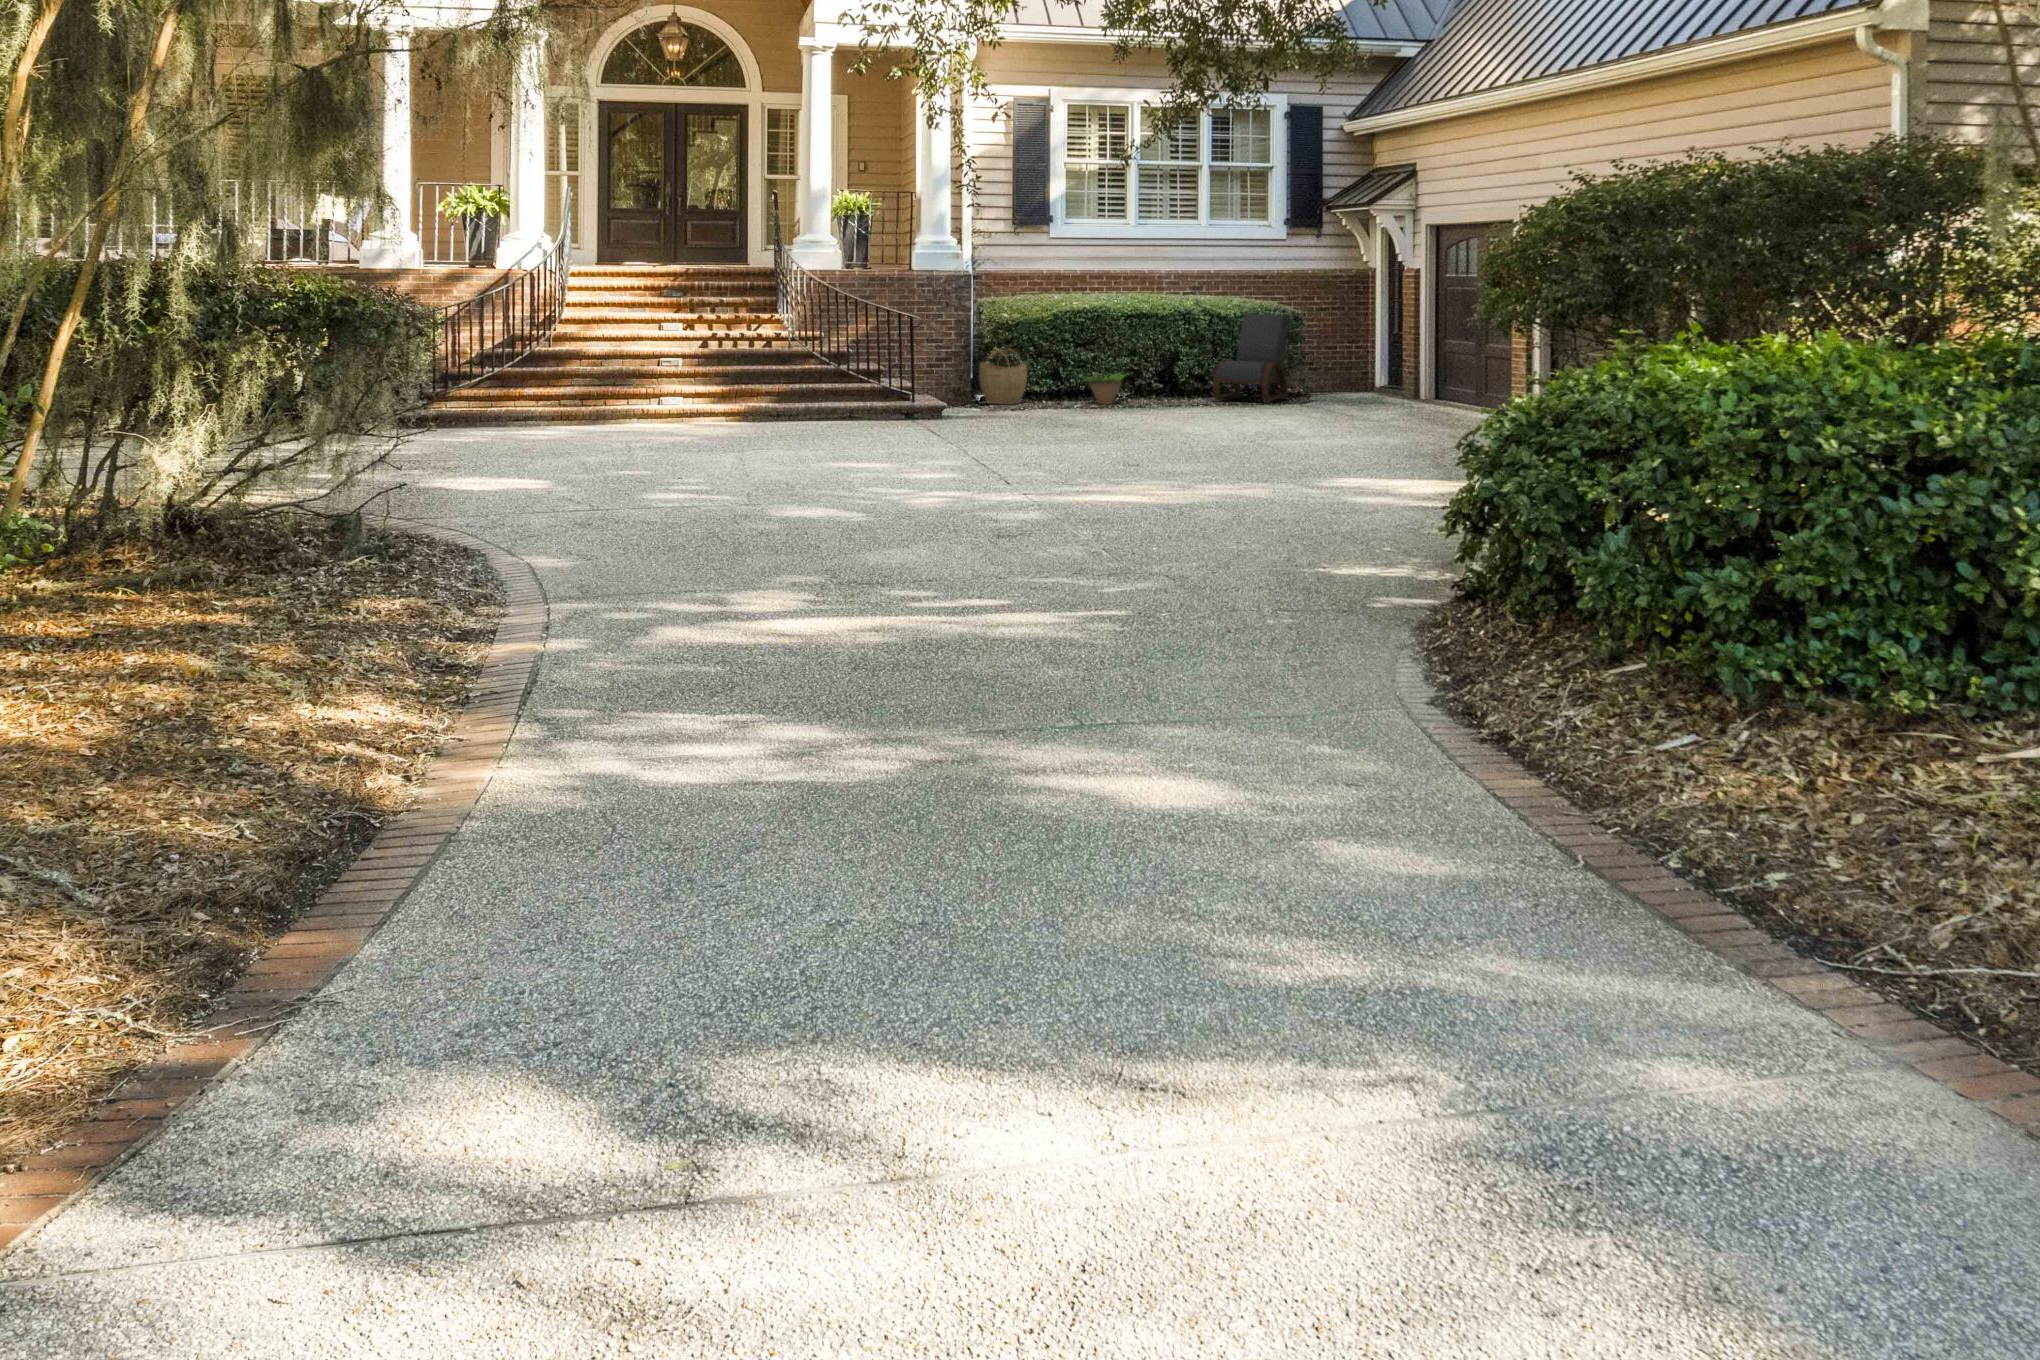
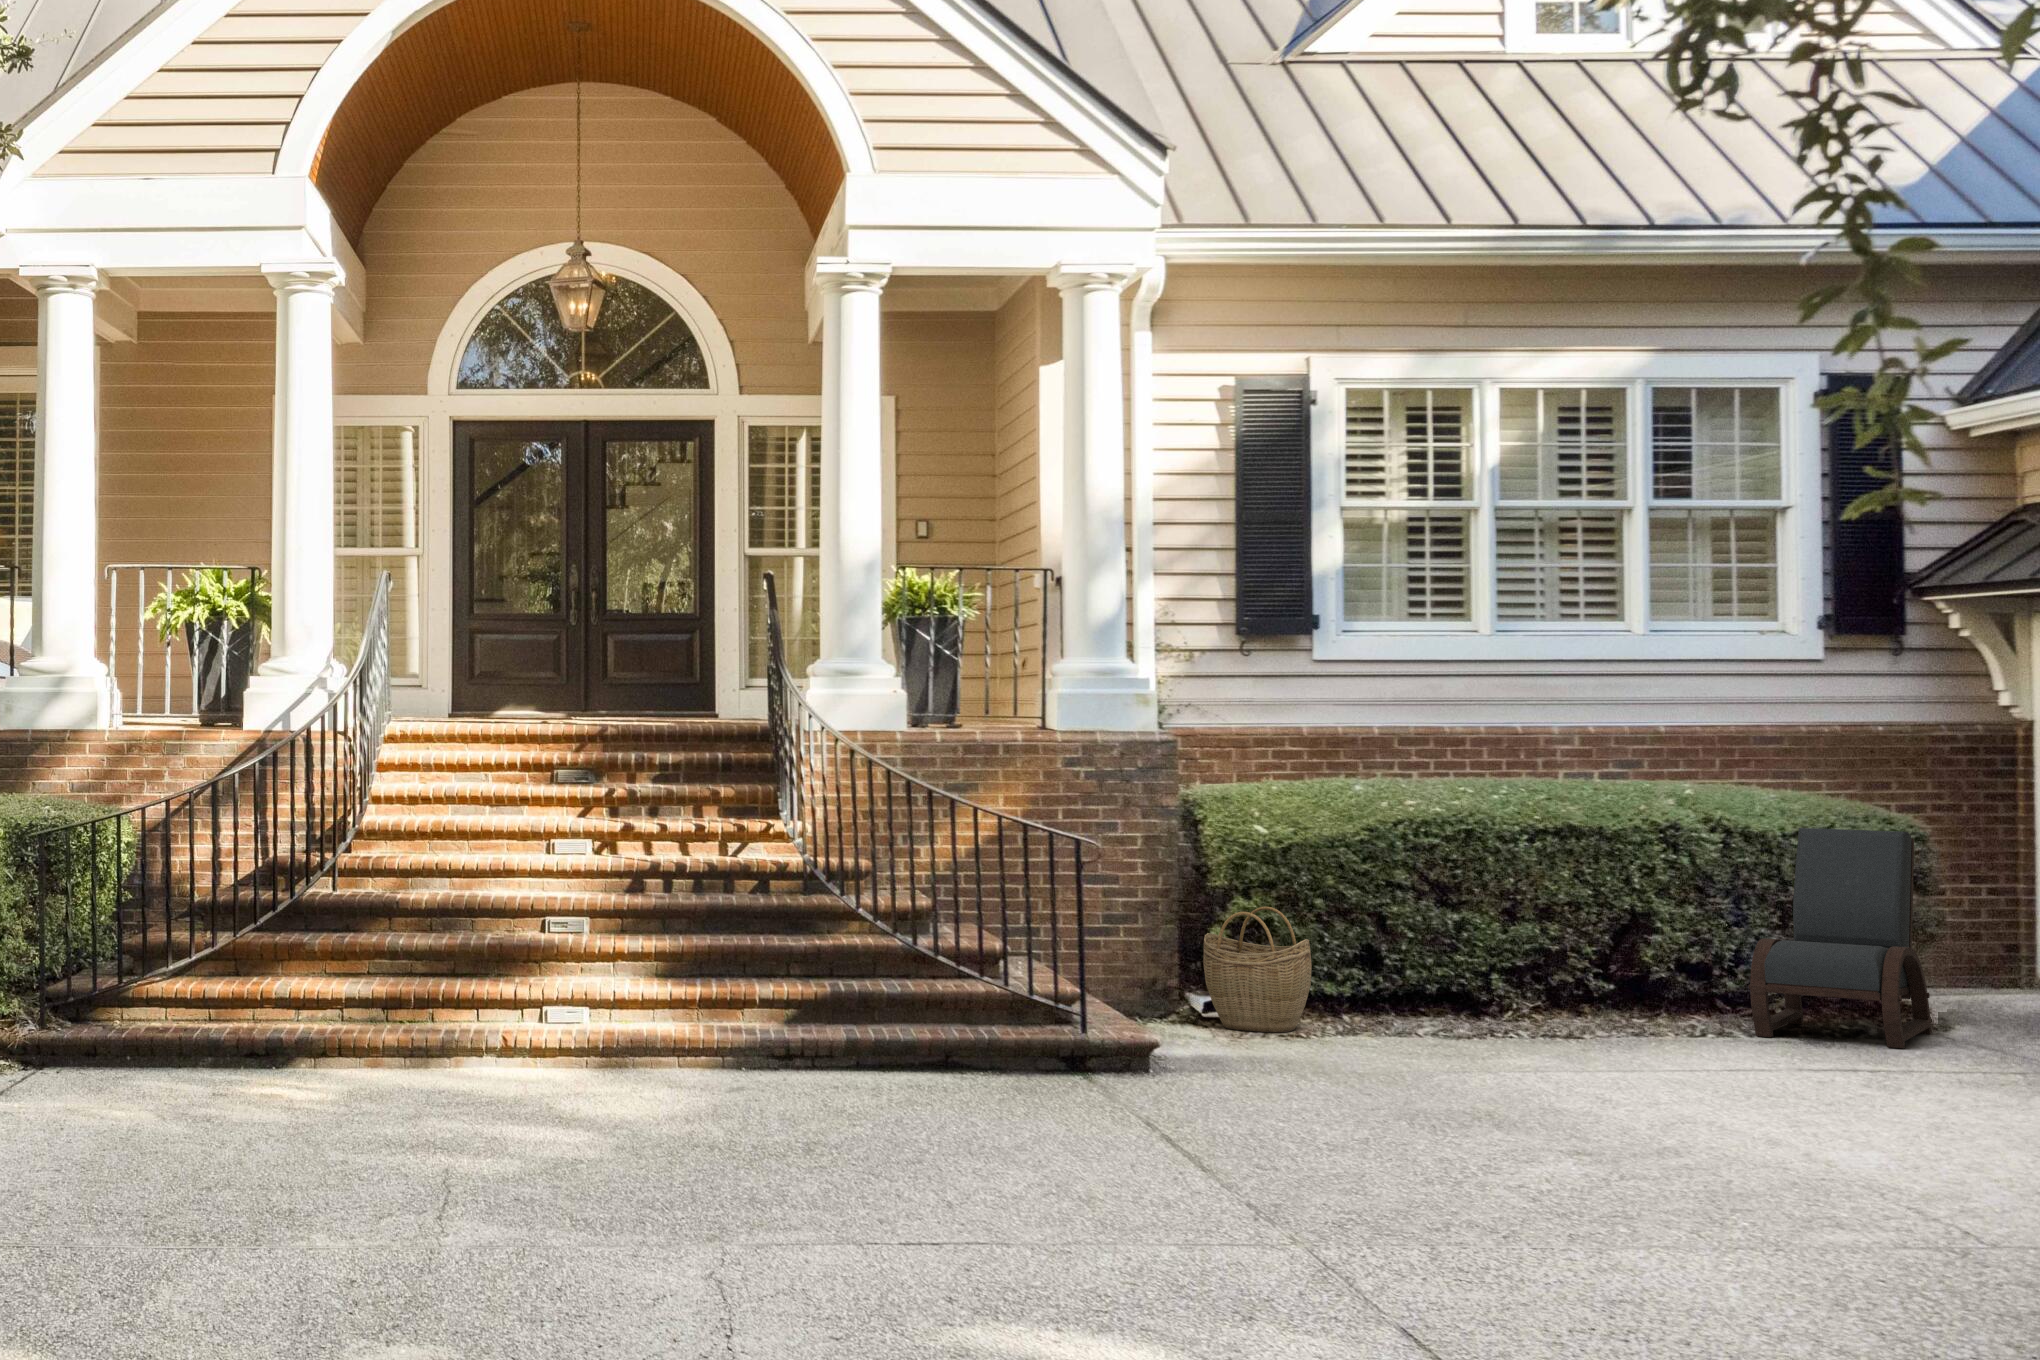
decorative plant: present [1084,373,1129,404] -> none [1421,961,1558,1038]

